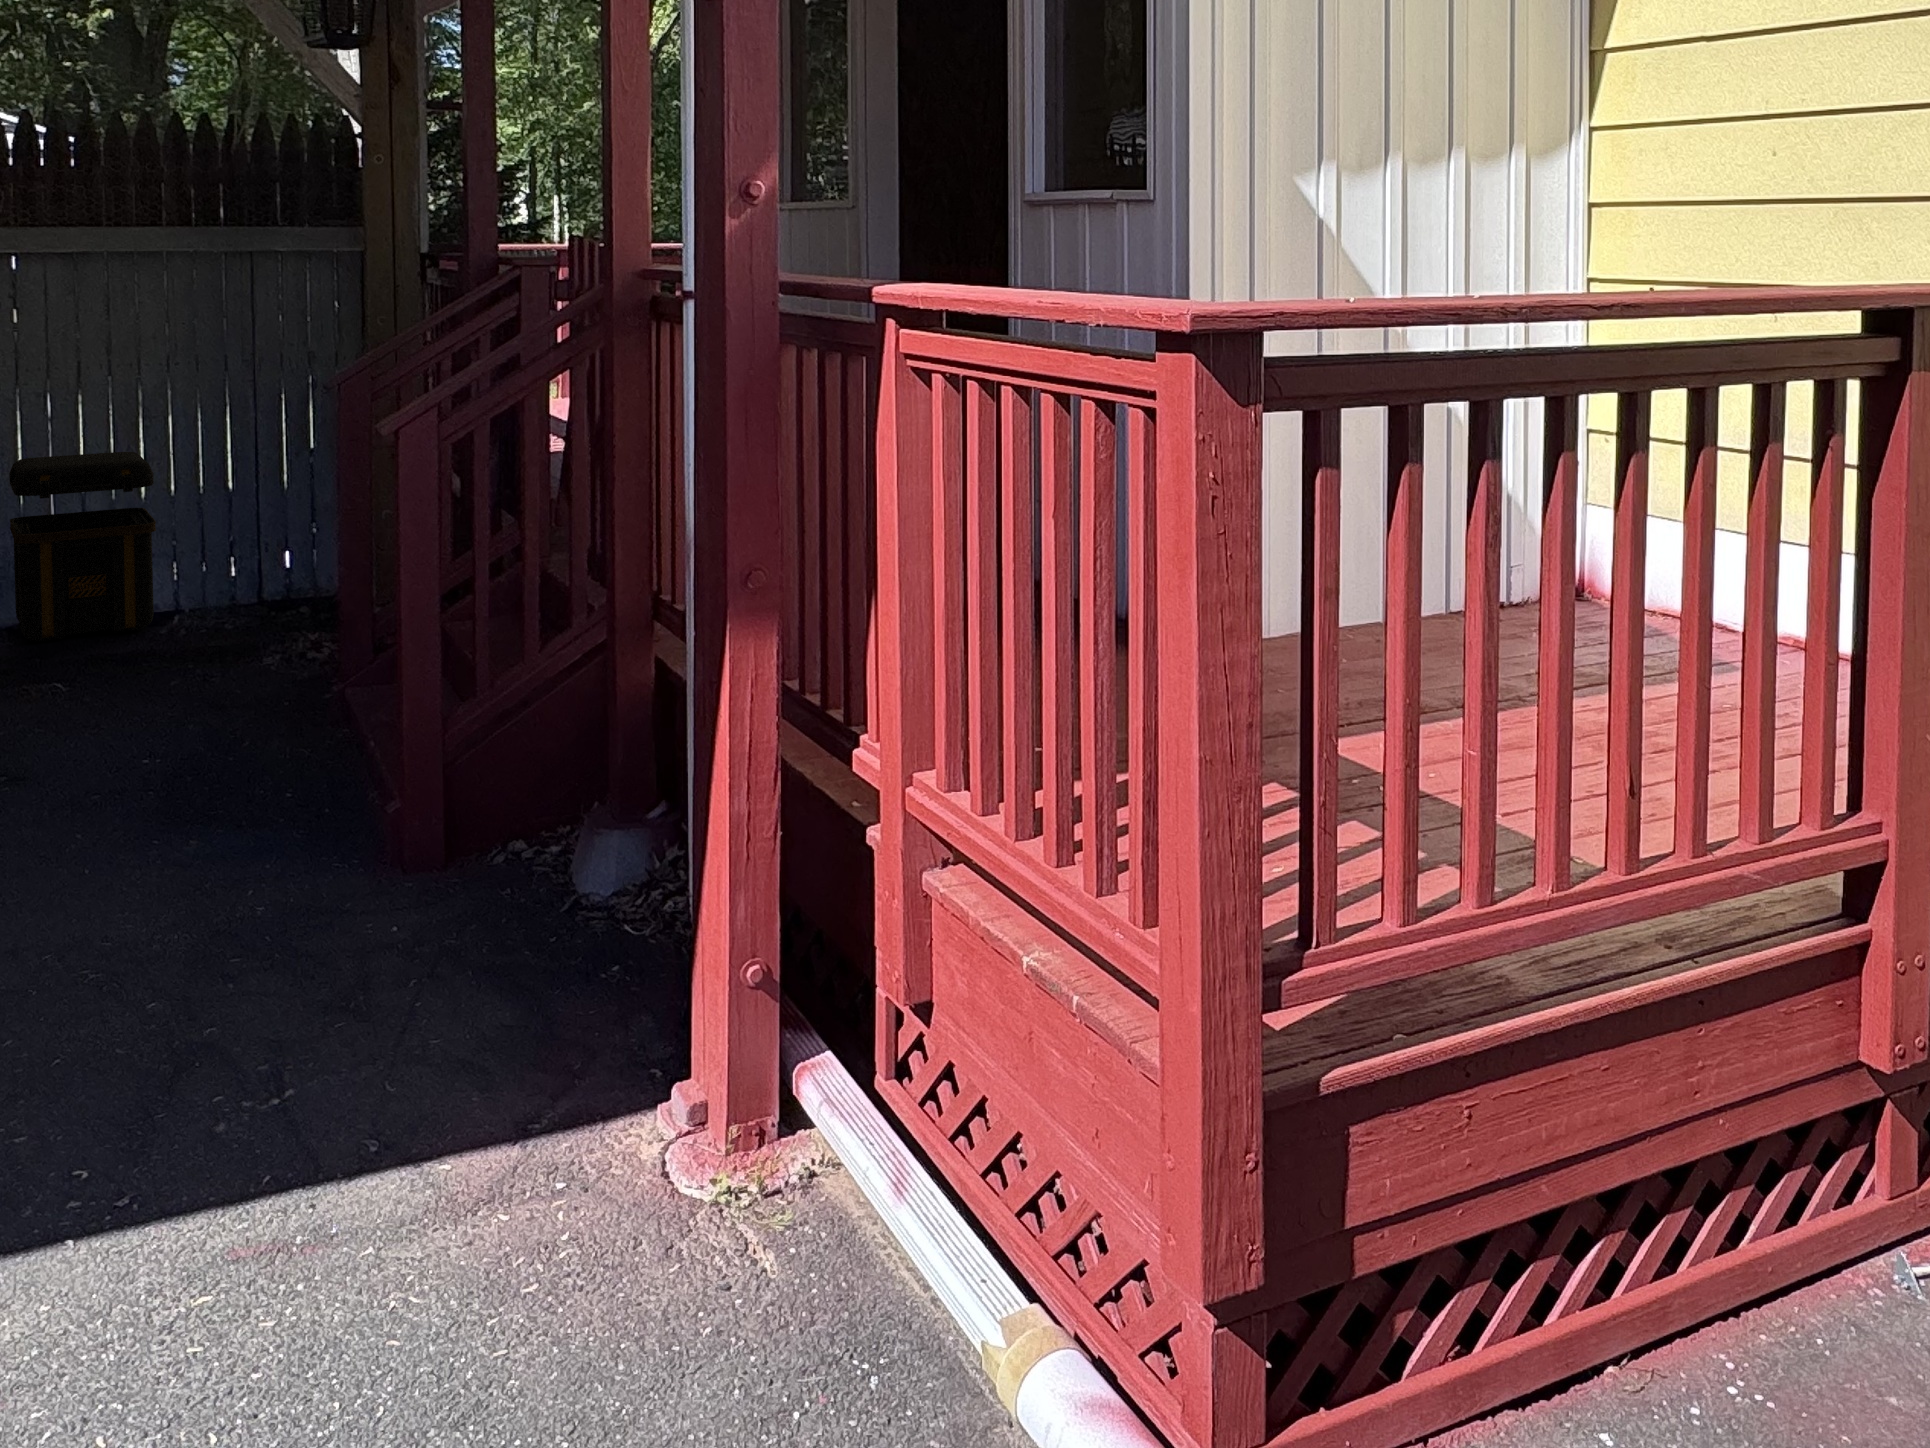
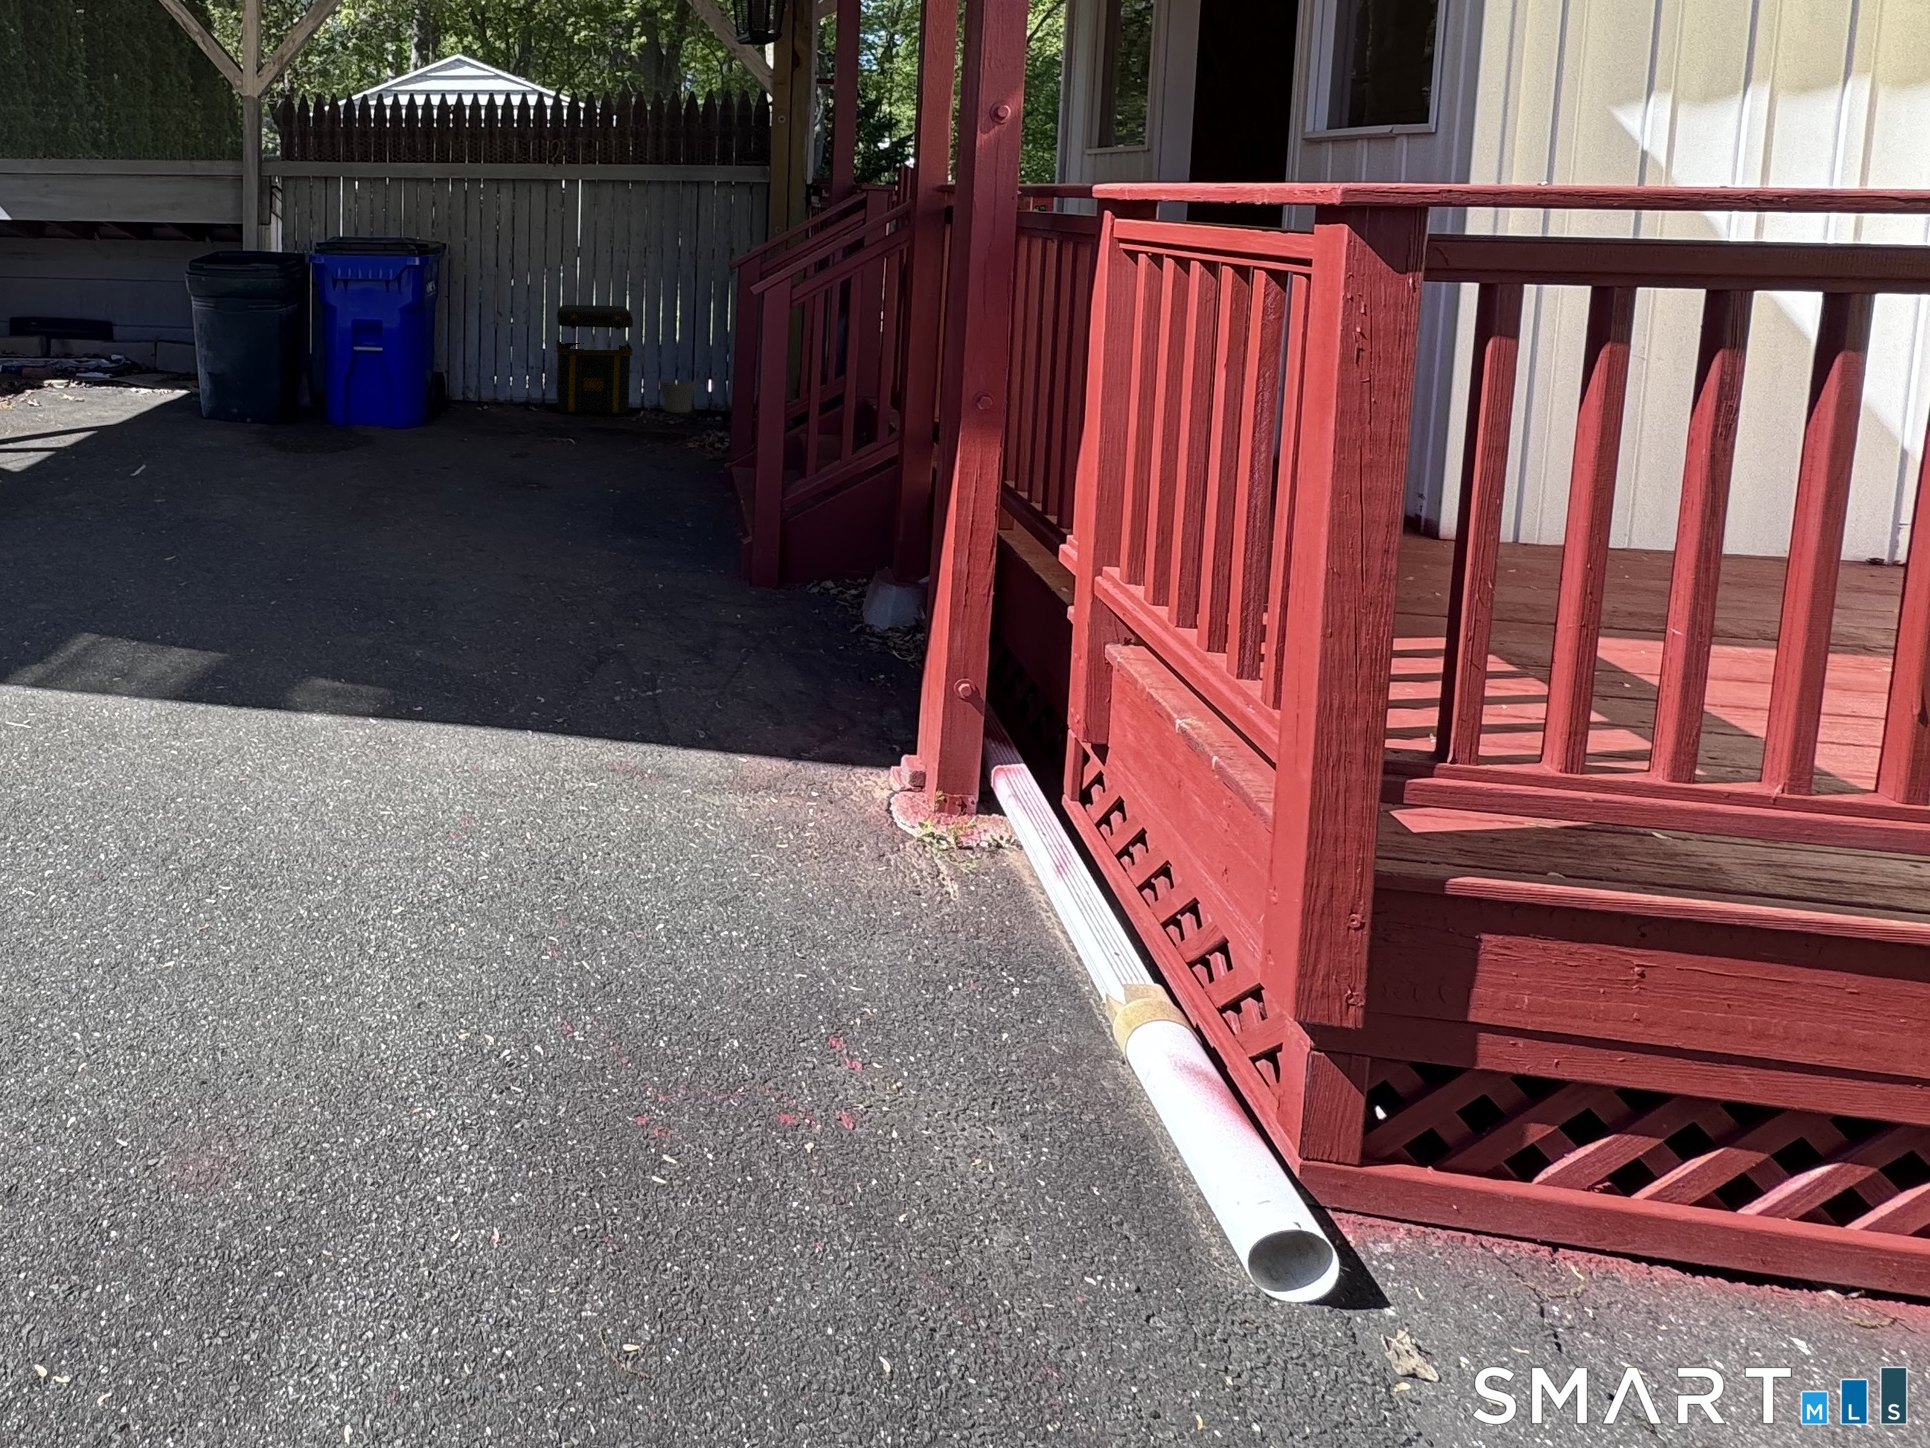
bucket: none [201,529,270,613] -> present [659,370,699,413]

